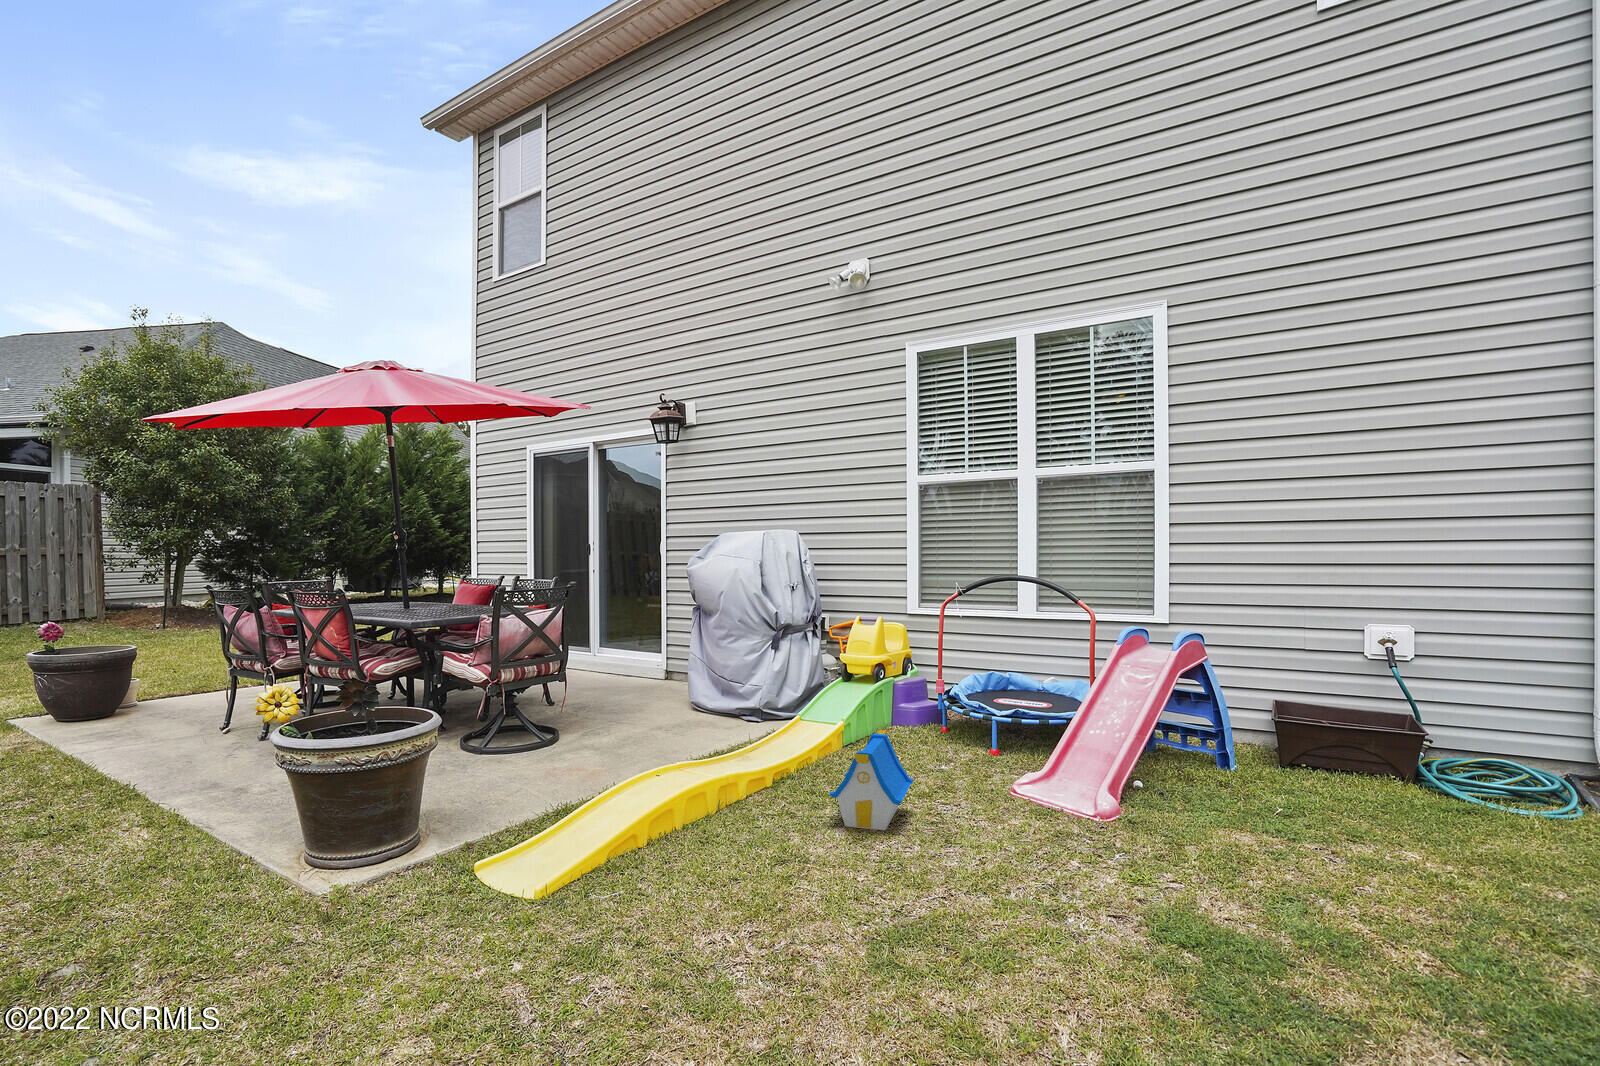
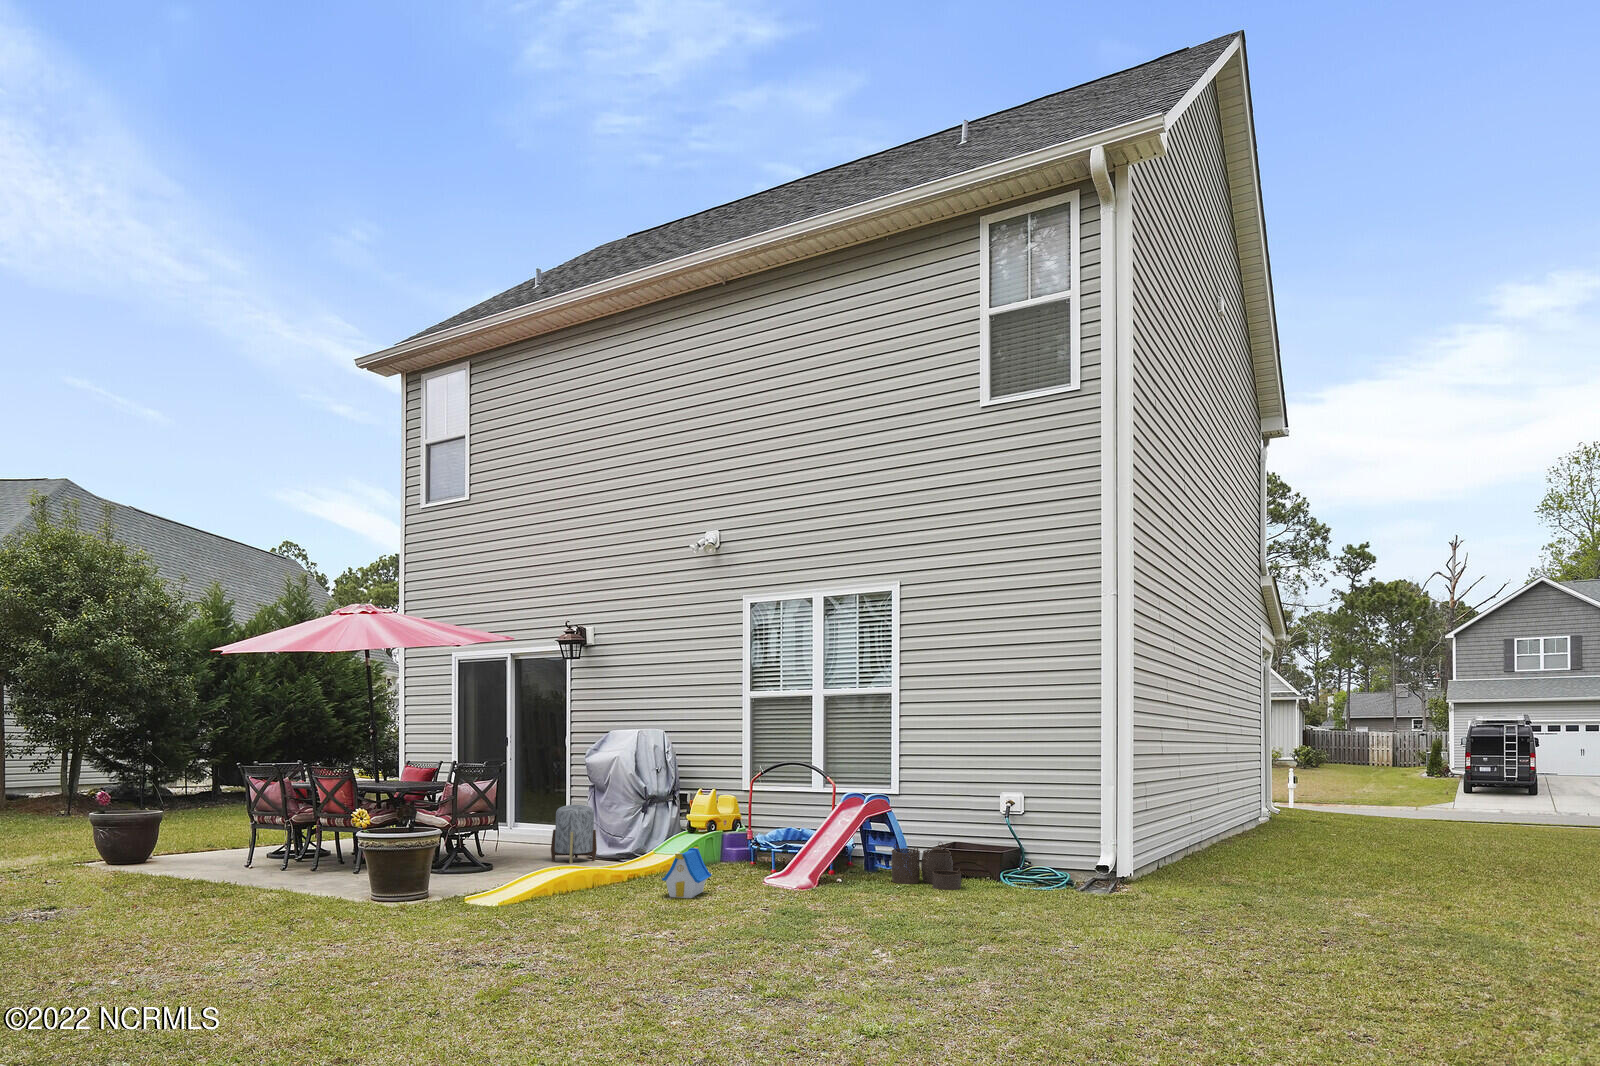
stool: none [646,637,709,719] -> present [551,805,597,864]
woven basket: none [1198,704,1346,803] -> present [892,842,961,890]

